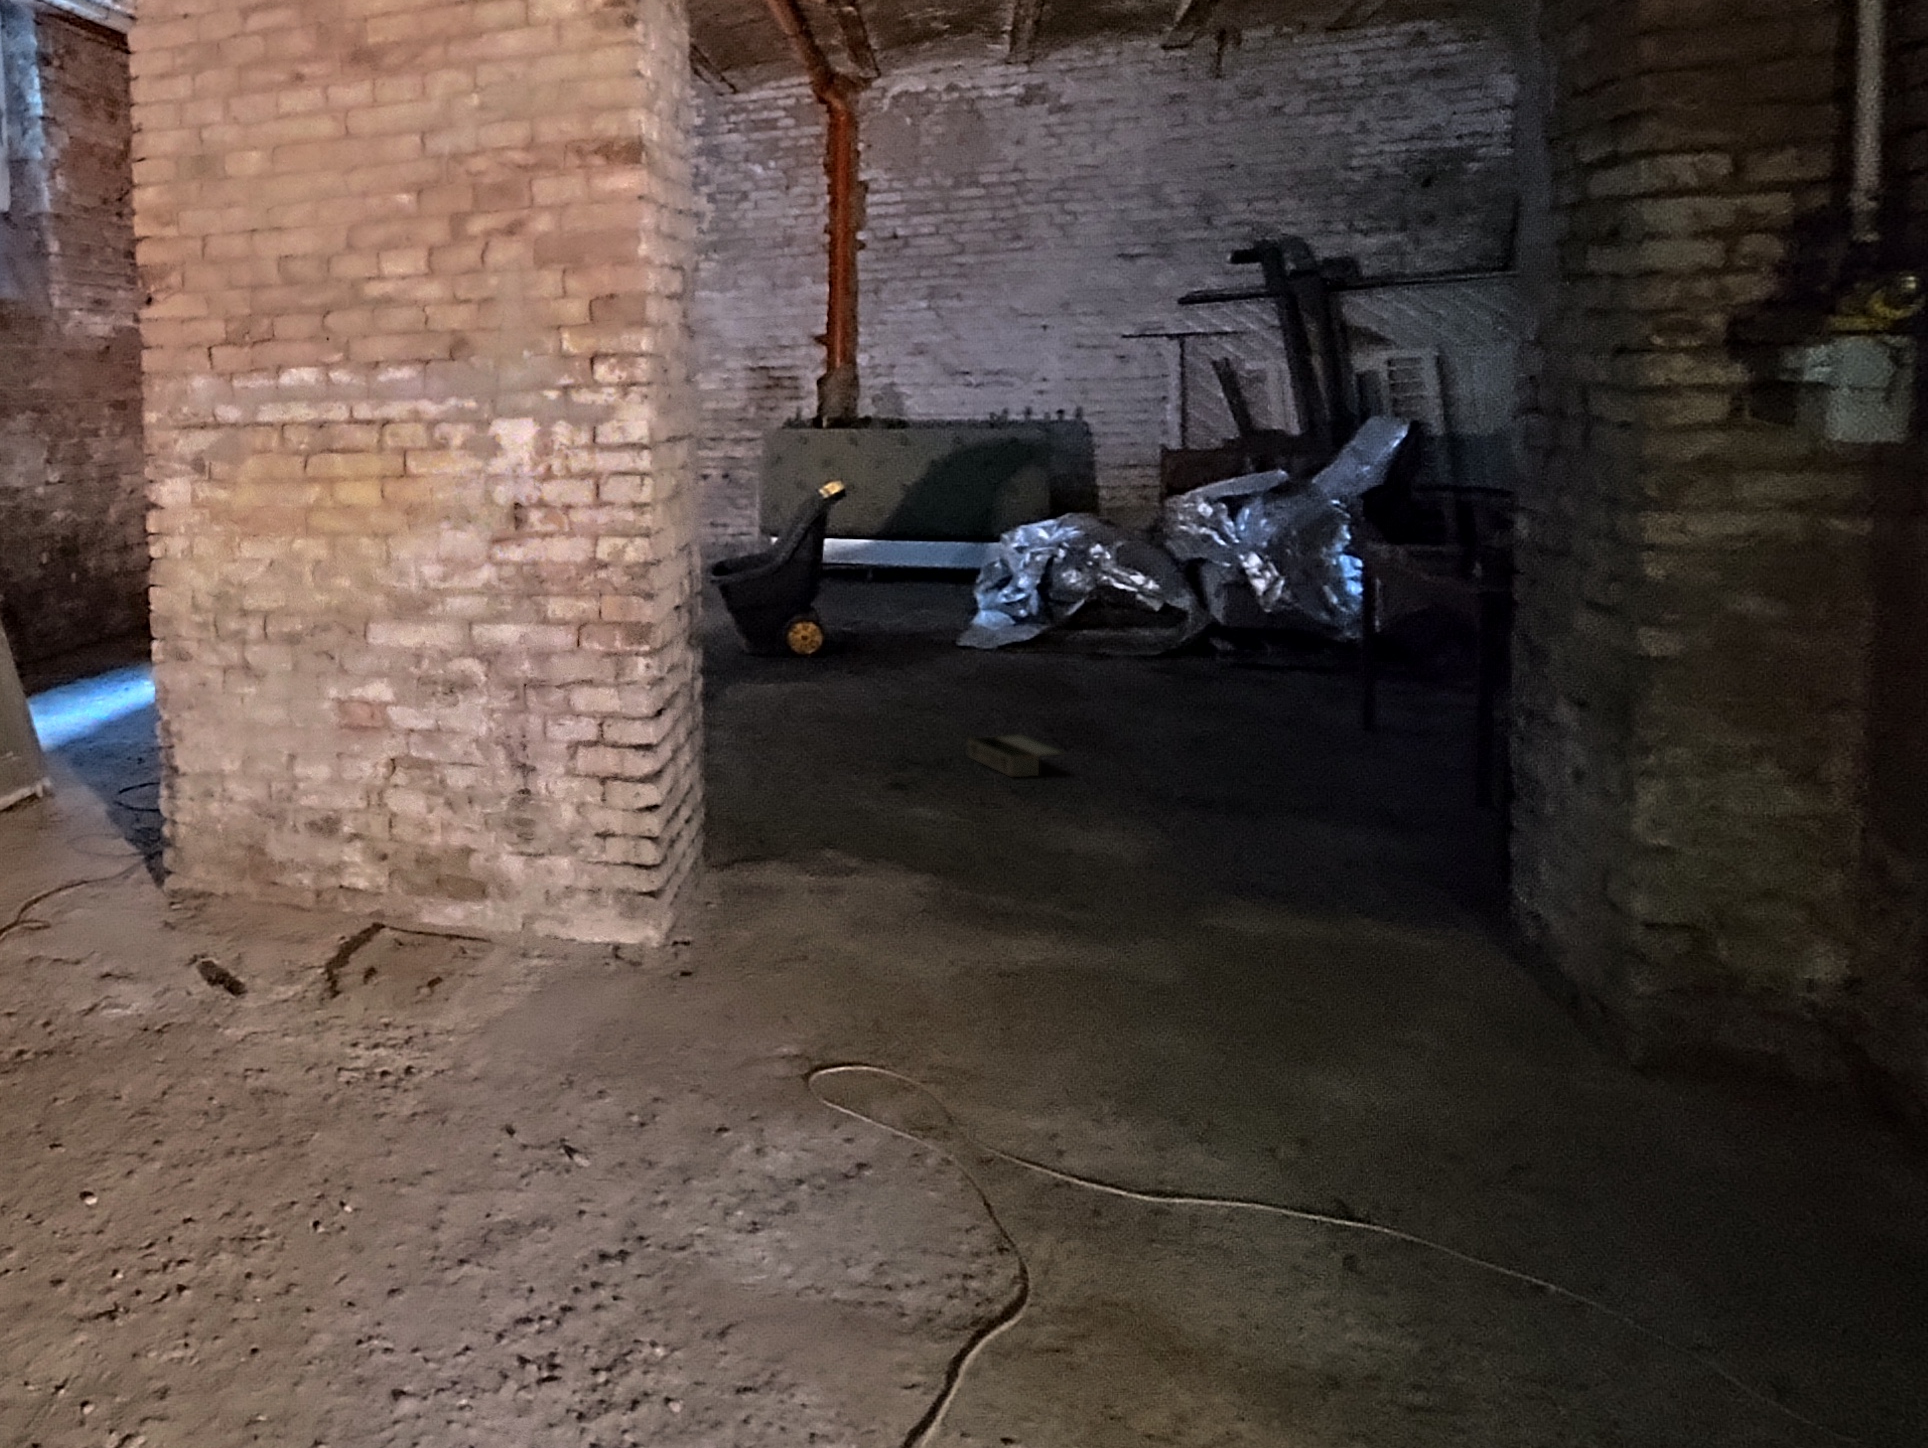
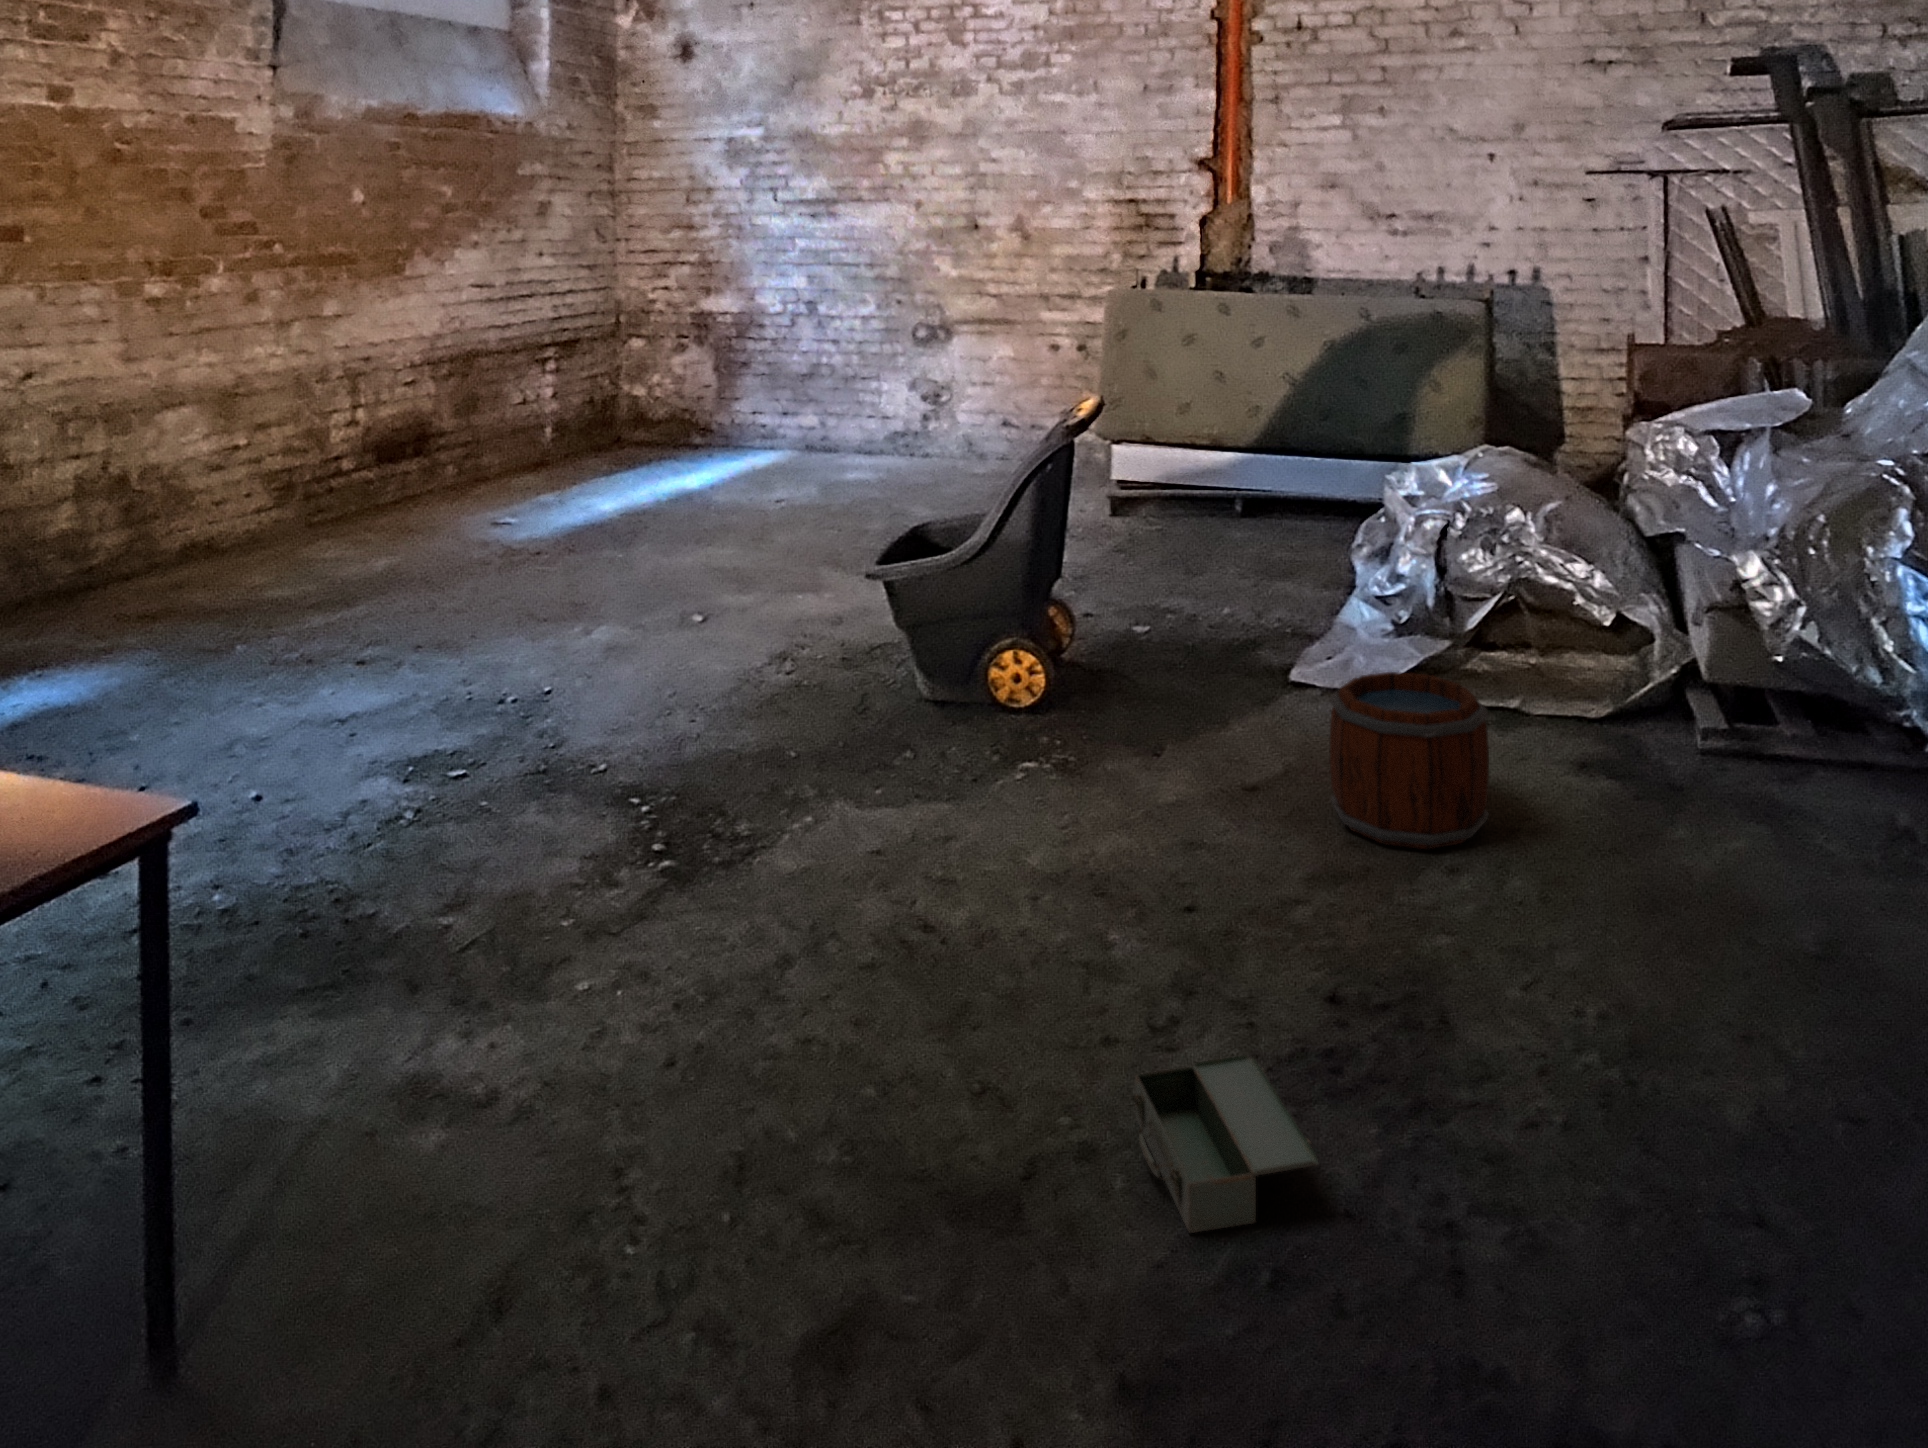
bucket: none [1008,615,1102,697] -> present [1330,672,1489,849]

